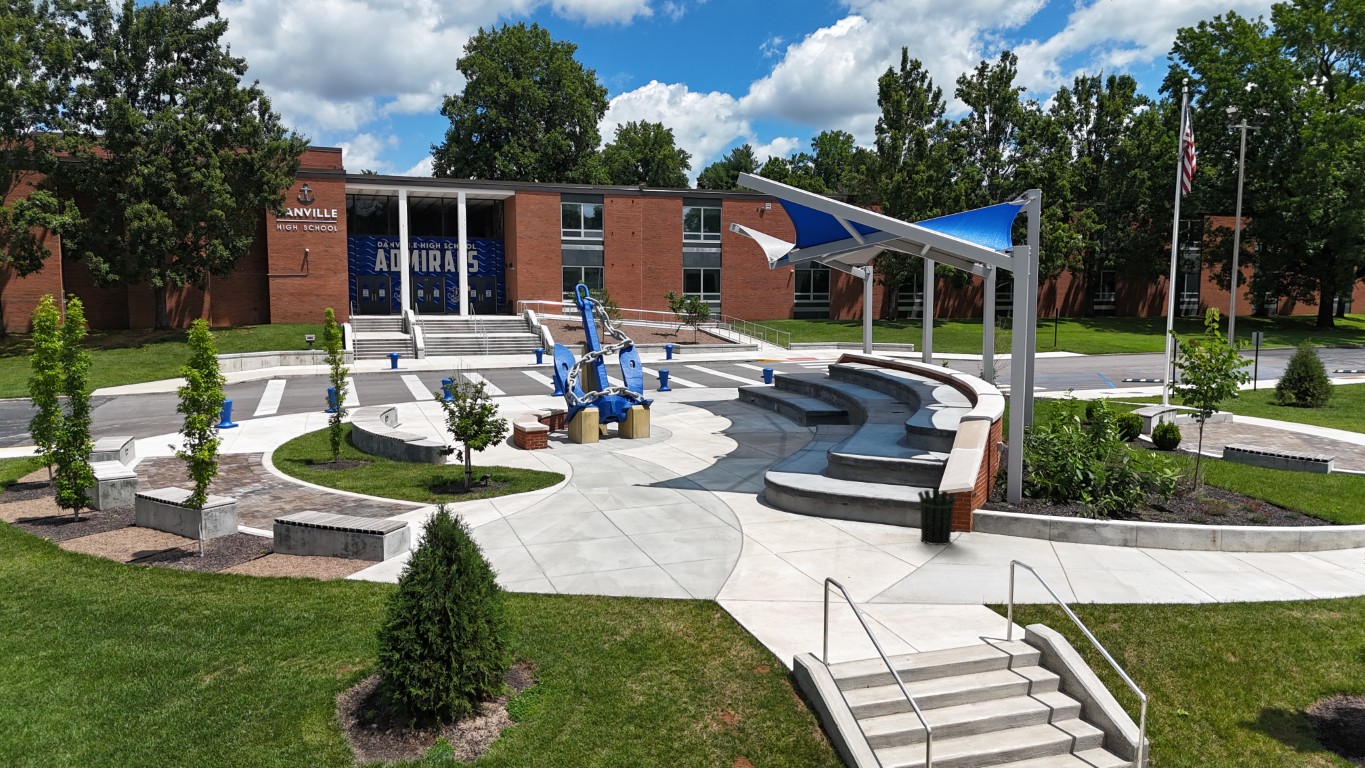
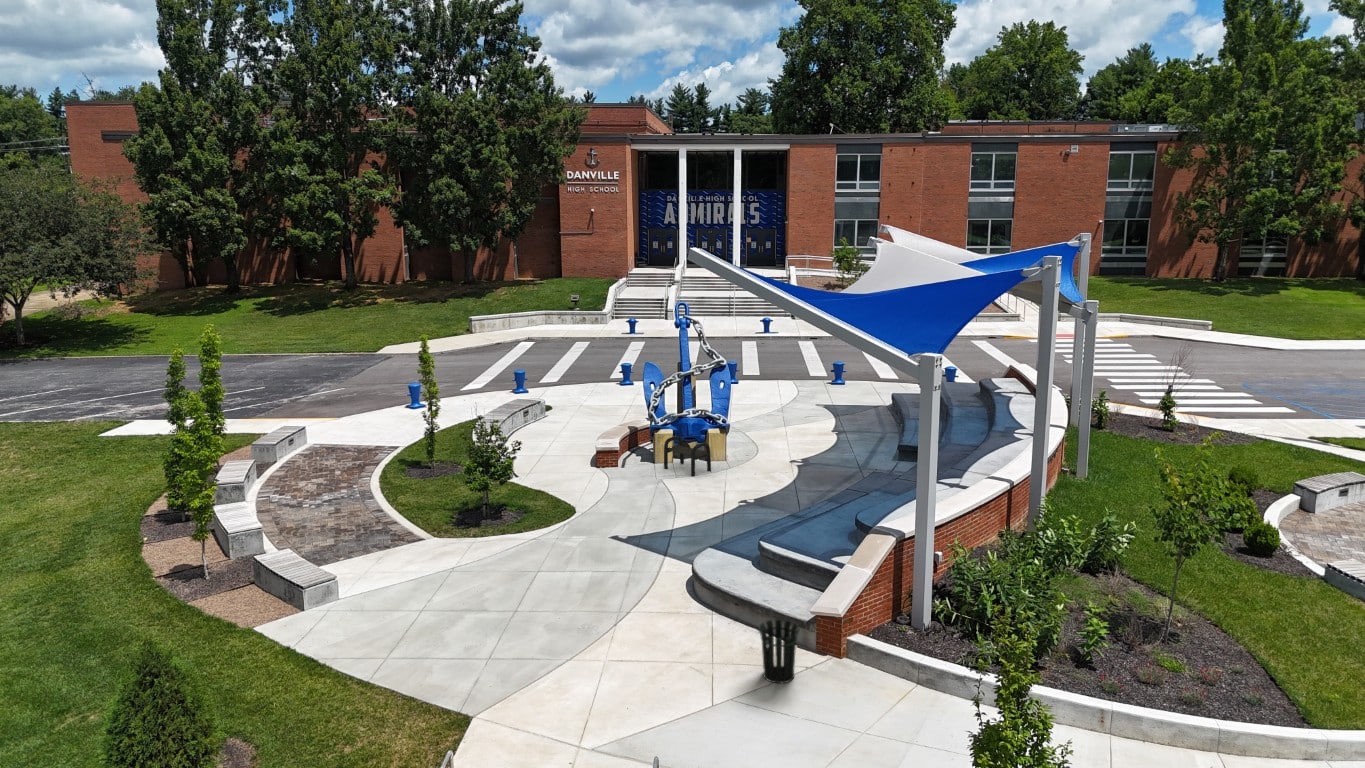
bench: none [594,412,642,448] -> present [664,436,711,477]

